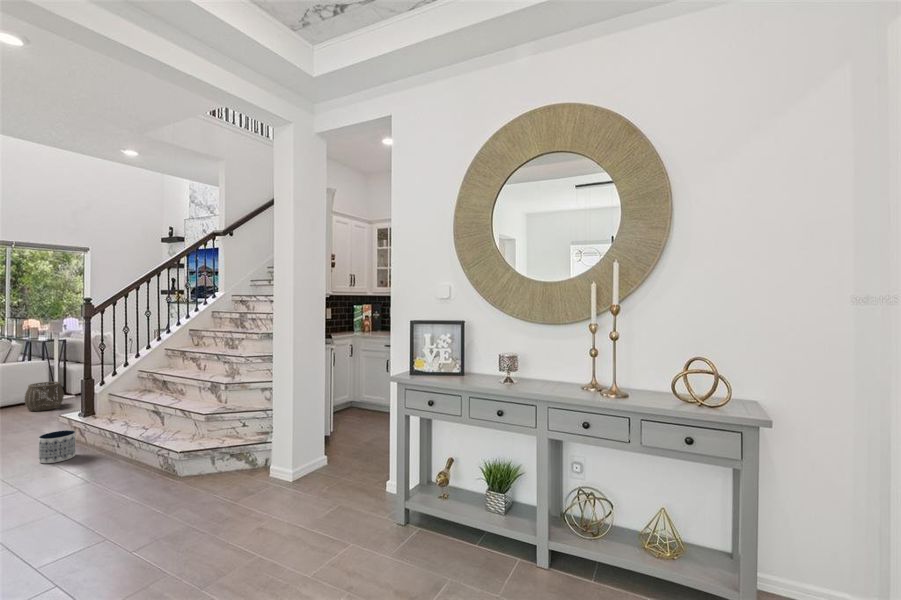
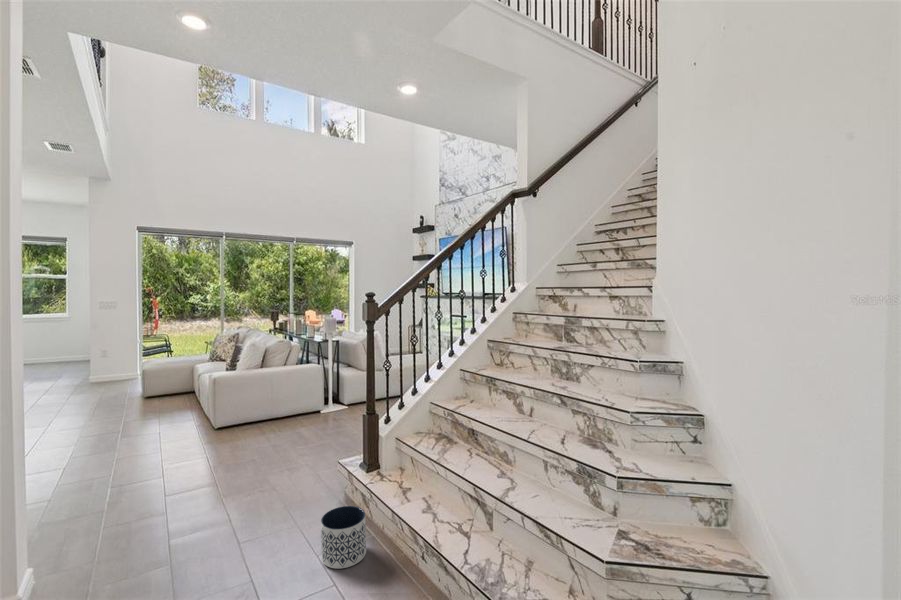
woven basket: present [25,382,64,411] -> none [305,393,340,429]

